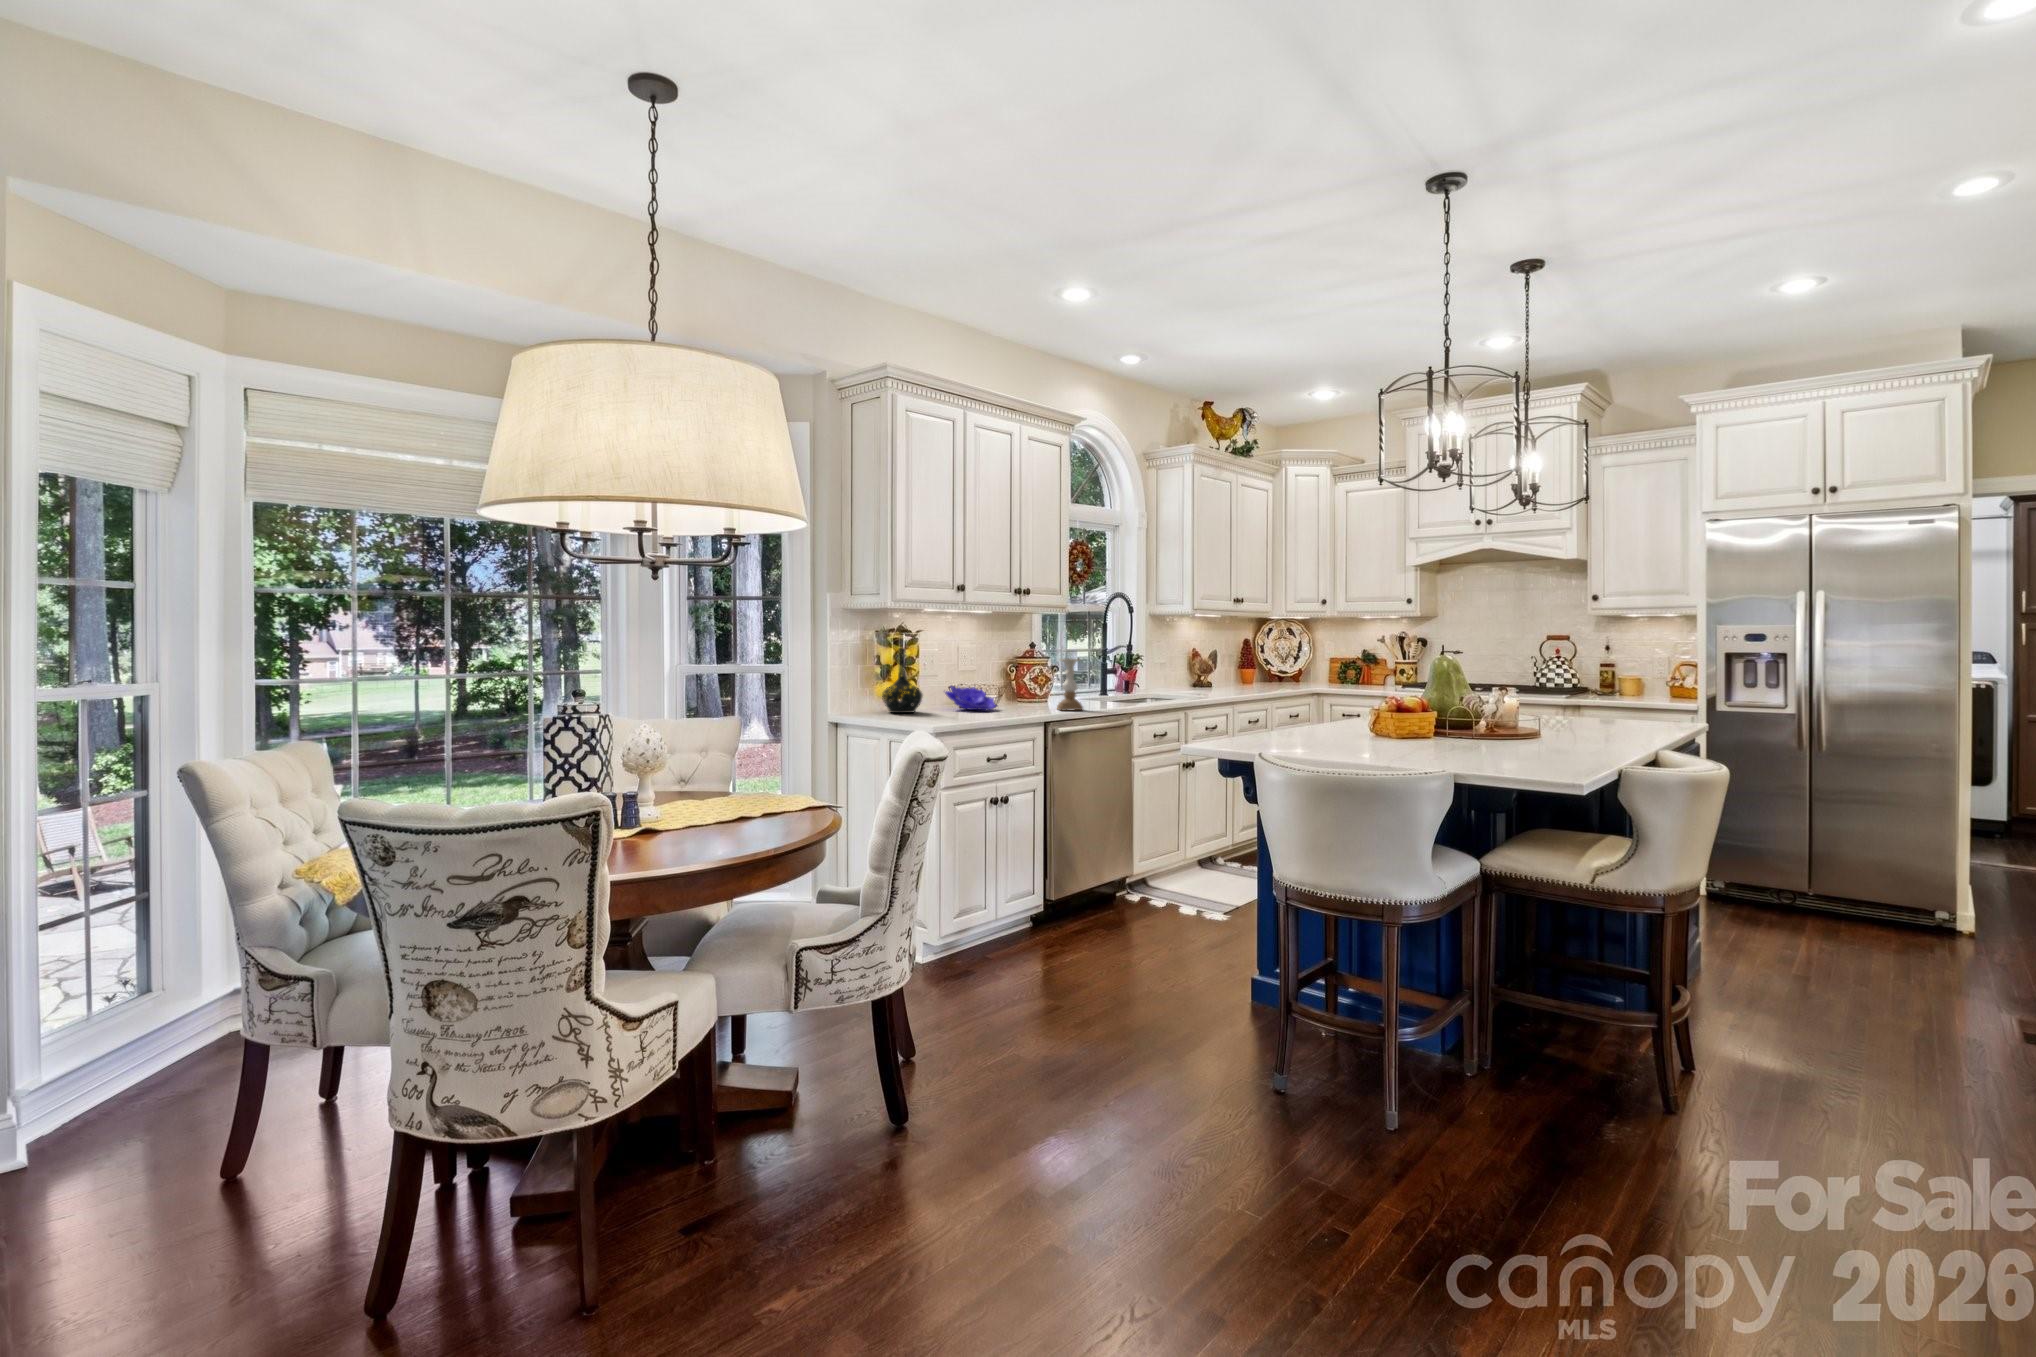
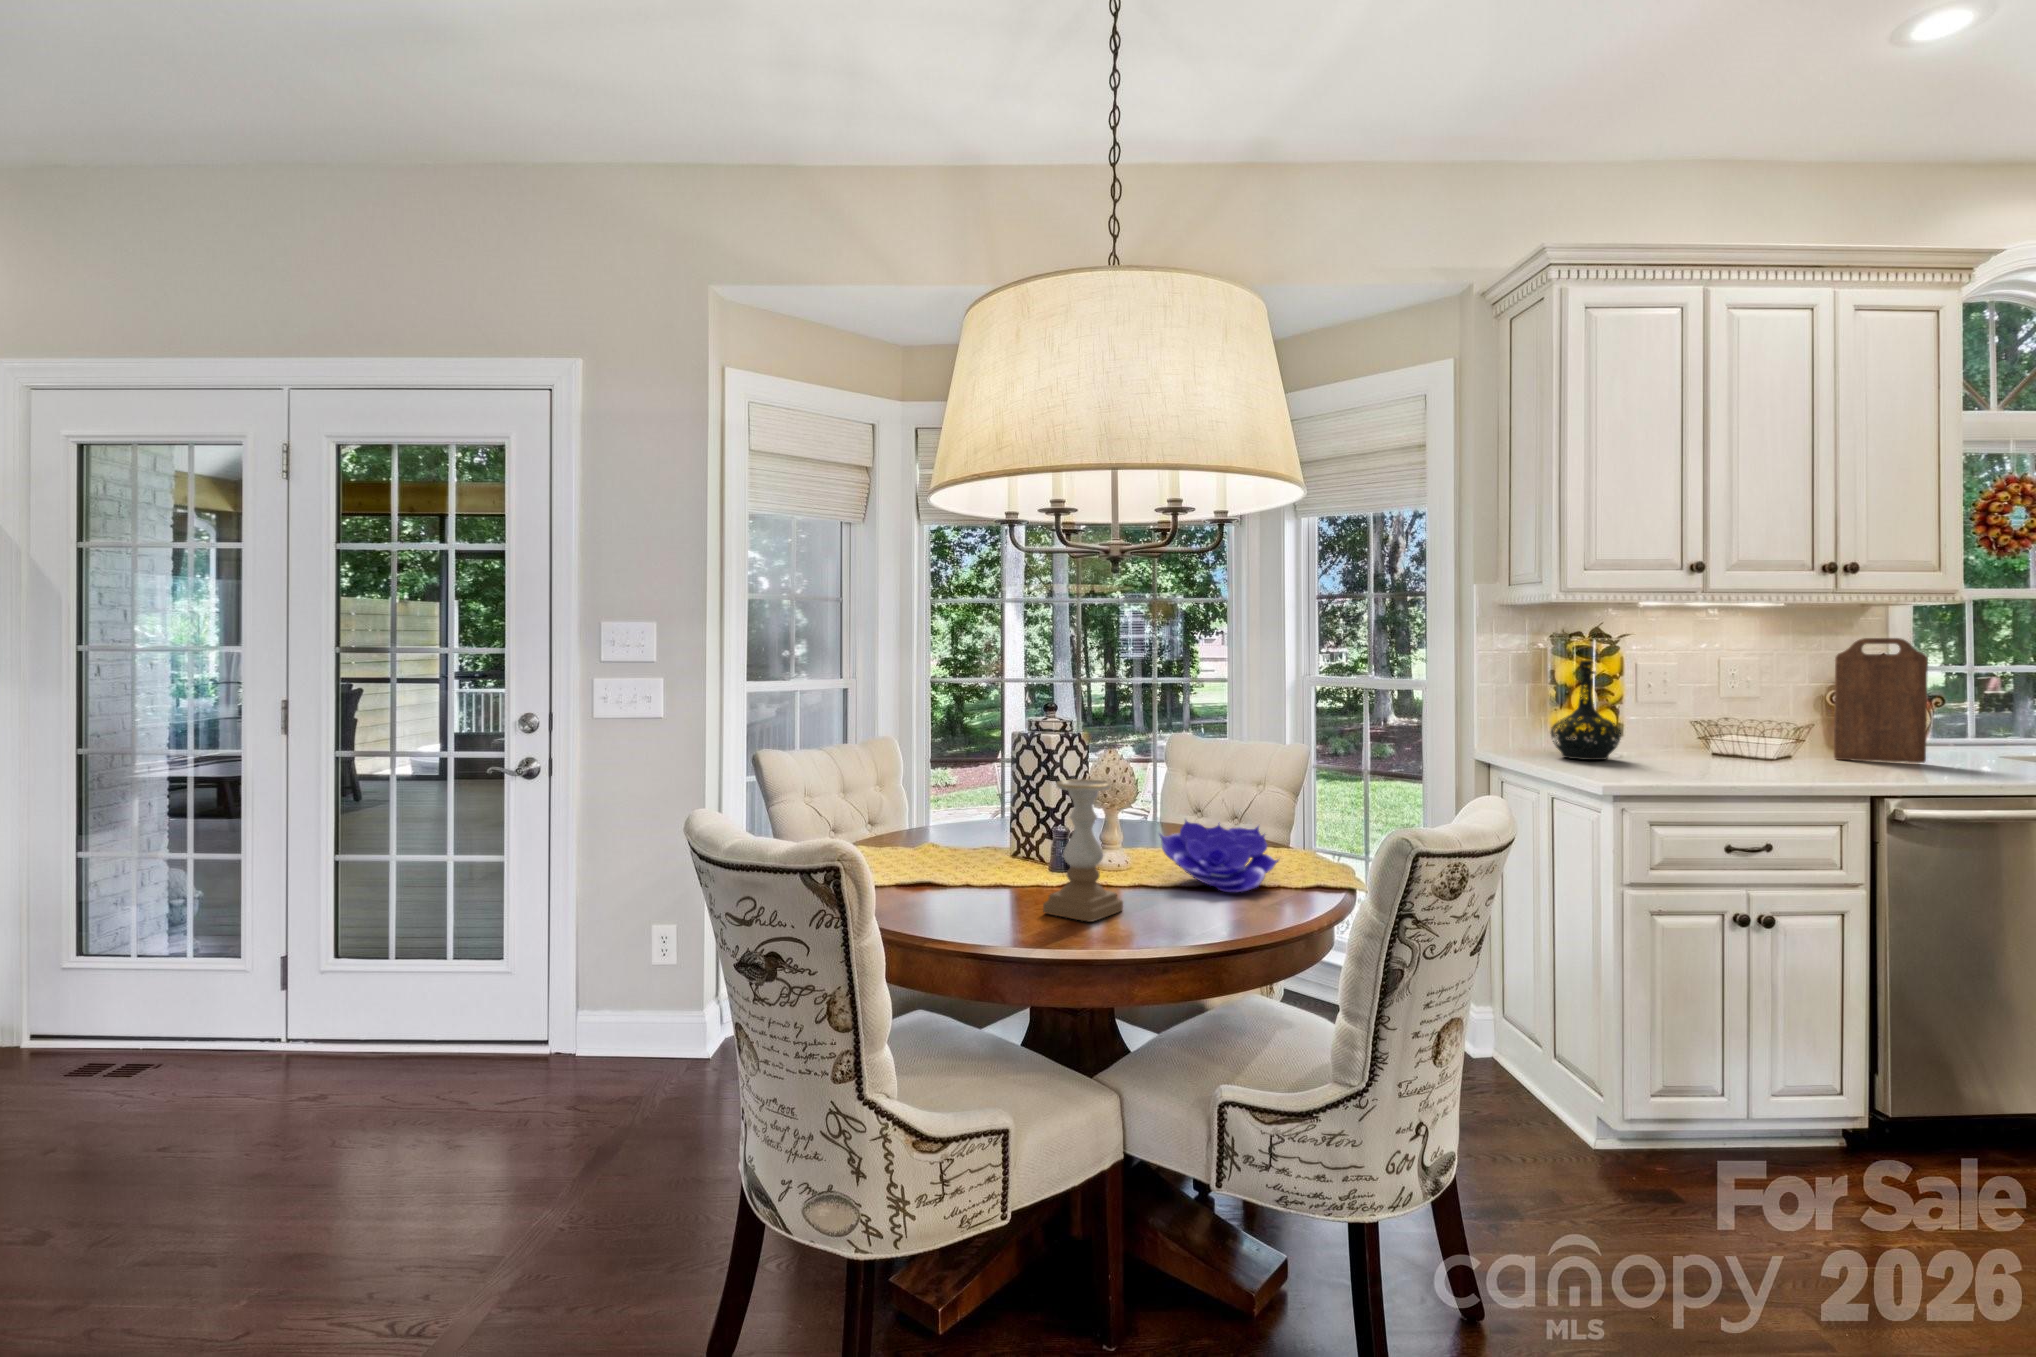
cutting board: none [1016,633,1056,705] -> present [1834,638,1928,763]
candle holder: present [1057,659,1083,711] -> present [1043,779,1123,922]
decorative bowl: present [945,686,996,710] -> present [1160,820,1279,892]

